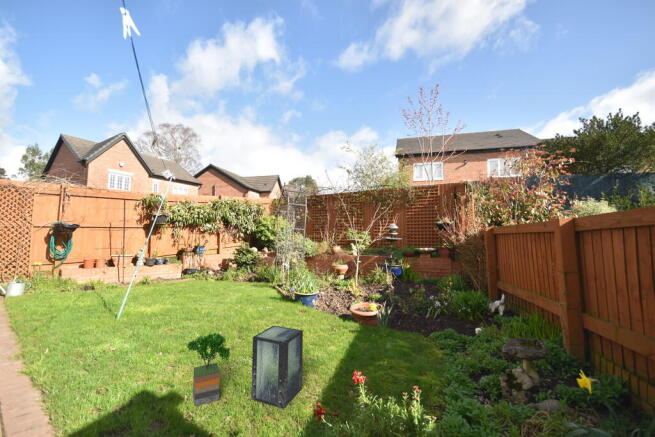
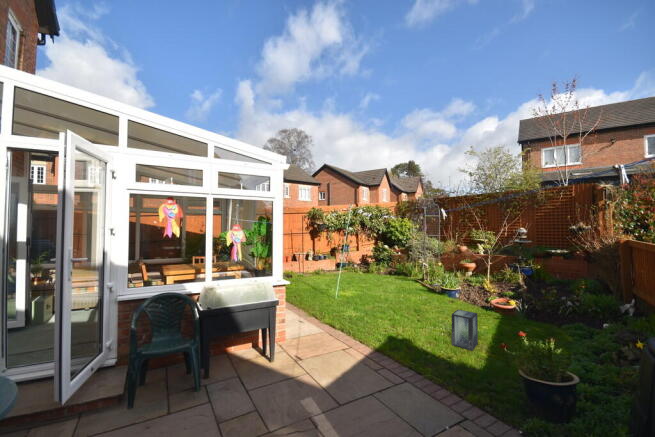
potted tree: present [187,333,230,406] -> none [416,310,440,345]

